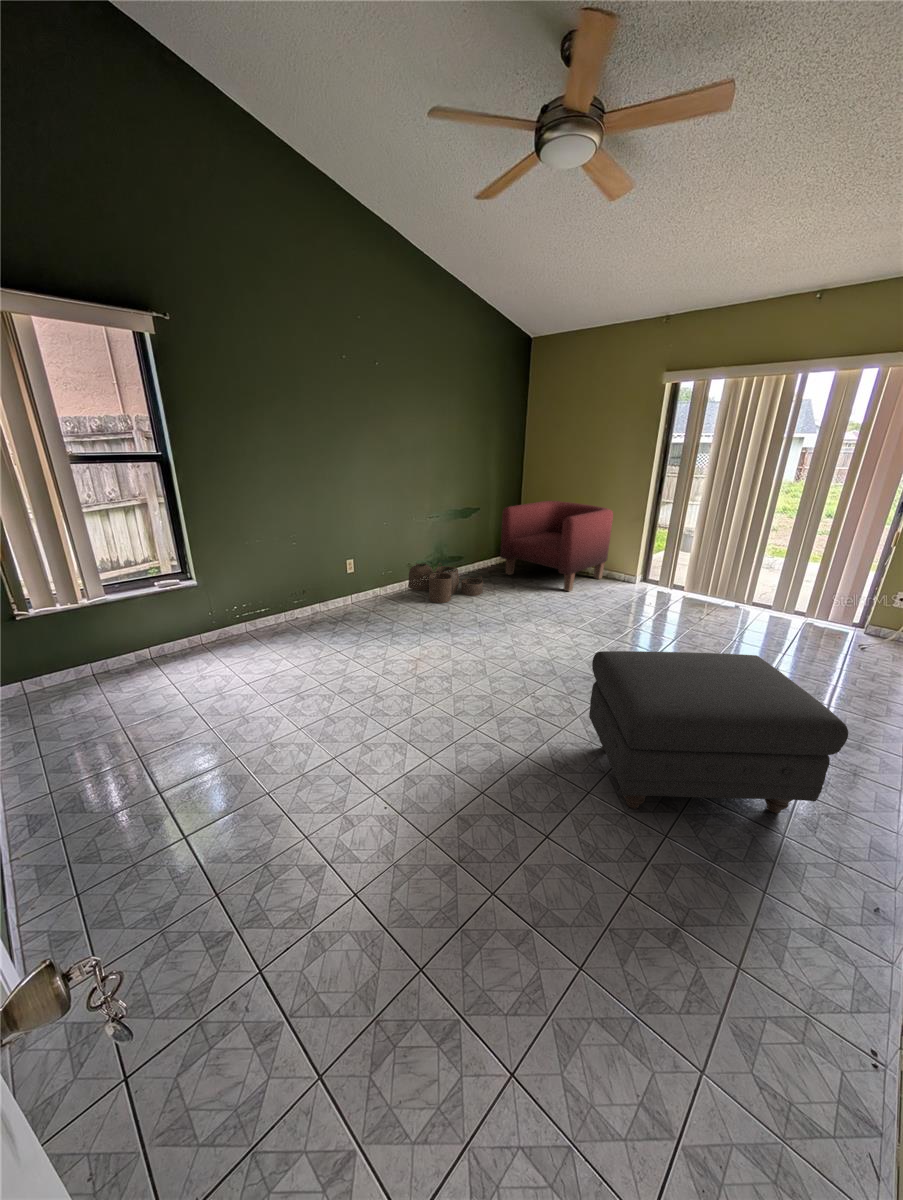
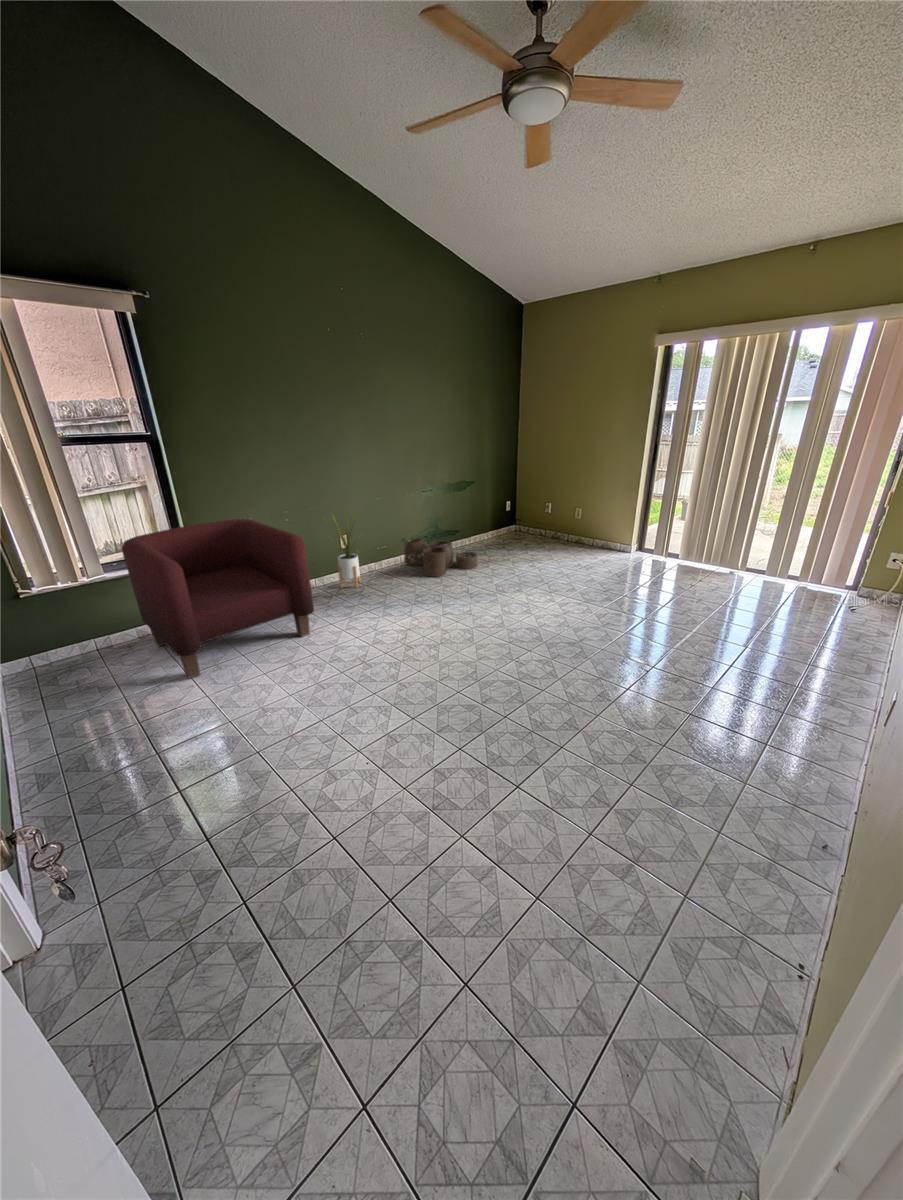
armchair: present [500,501,613,592] -> present [122,519,314,678]
house plant: none [329,529,376,613] -> present [336,523,360,588]
ottoman: present [589,651,848,813] -> none [567,614,805,764]

